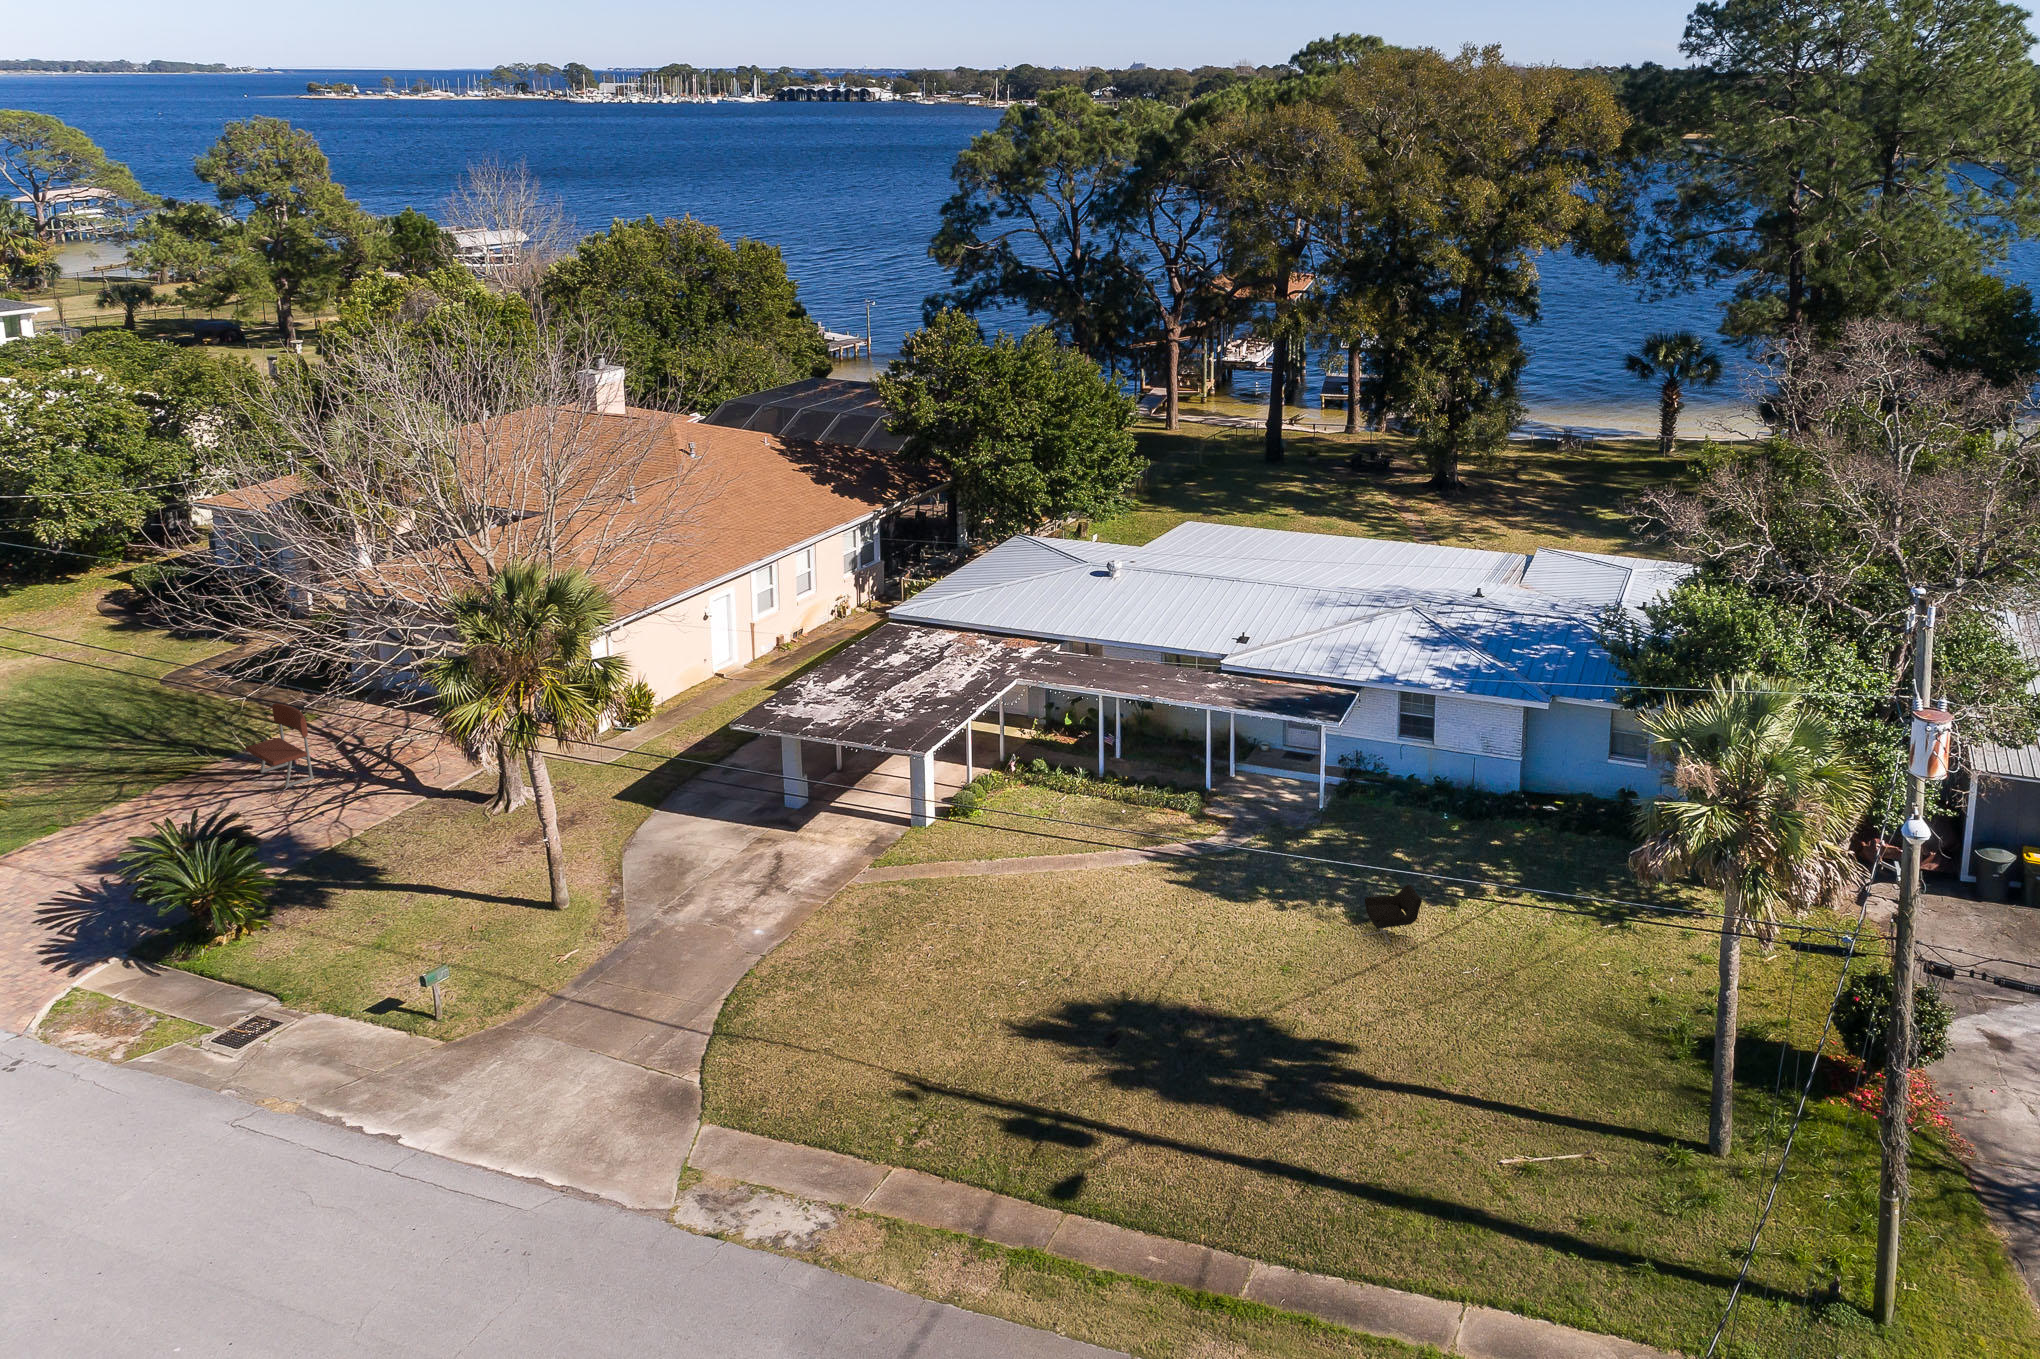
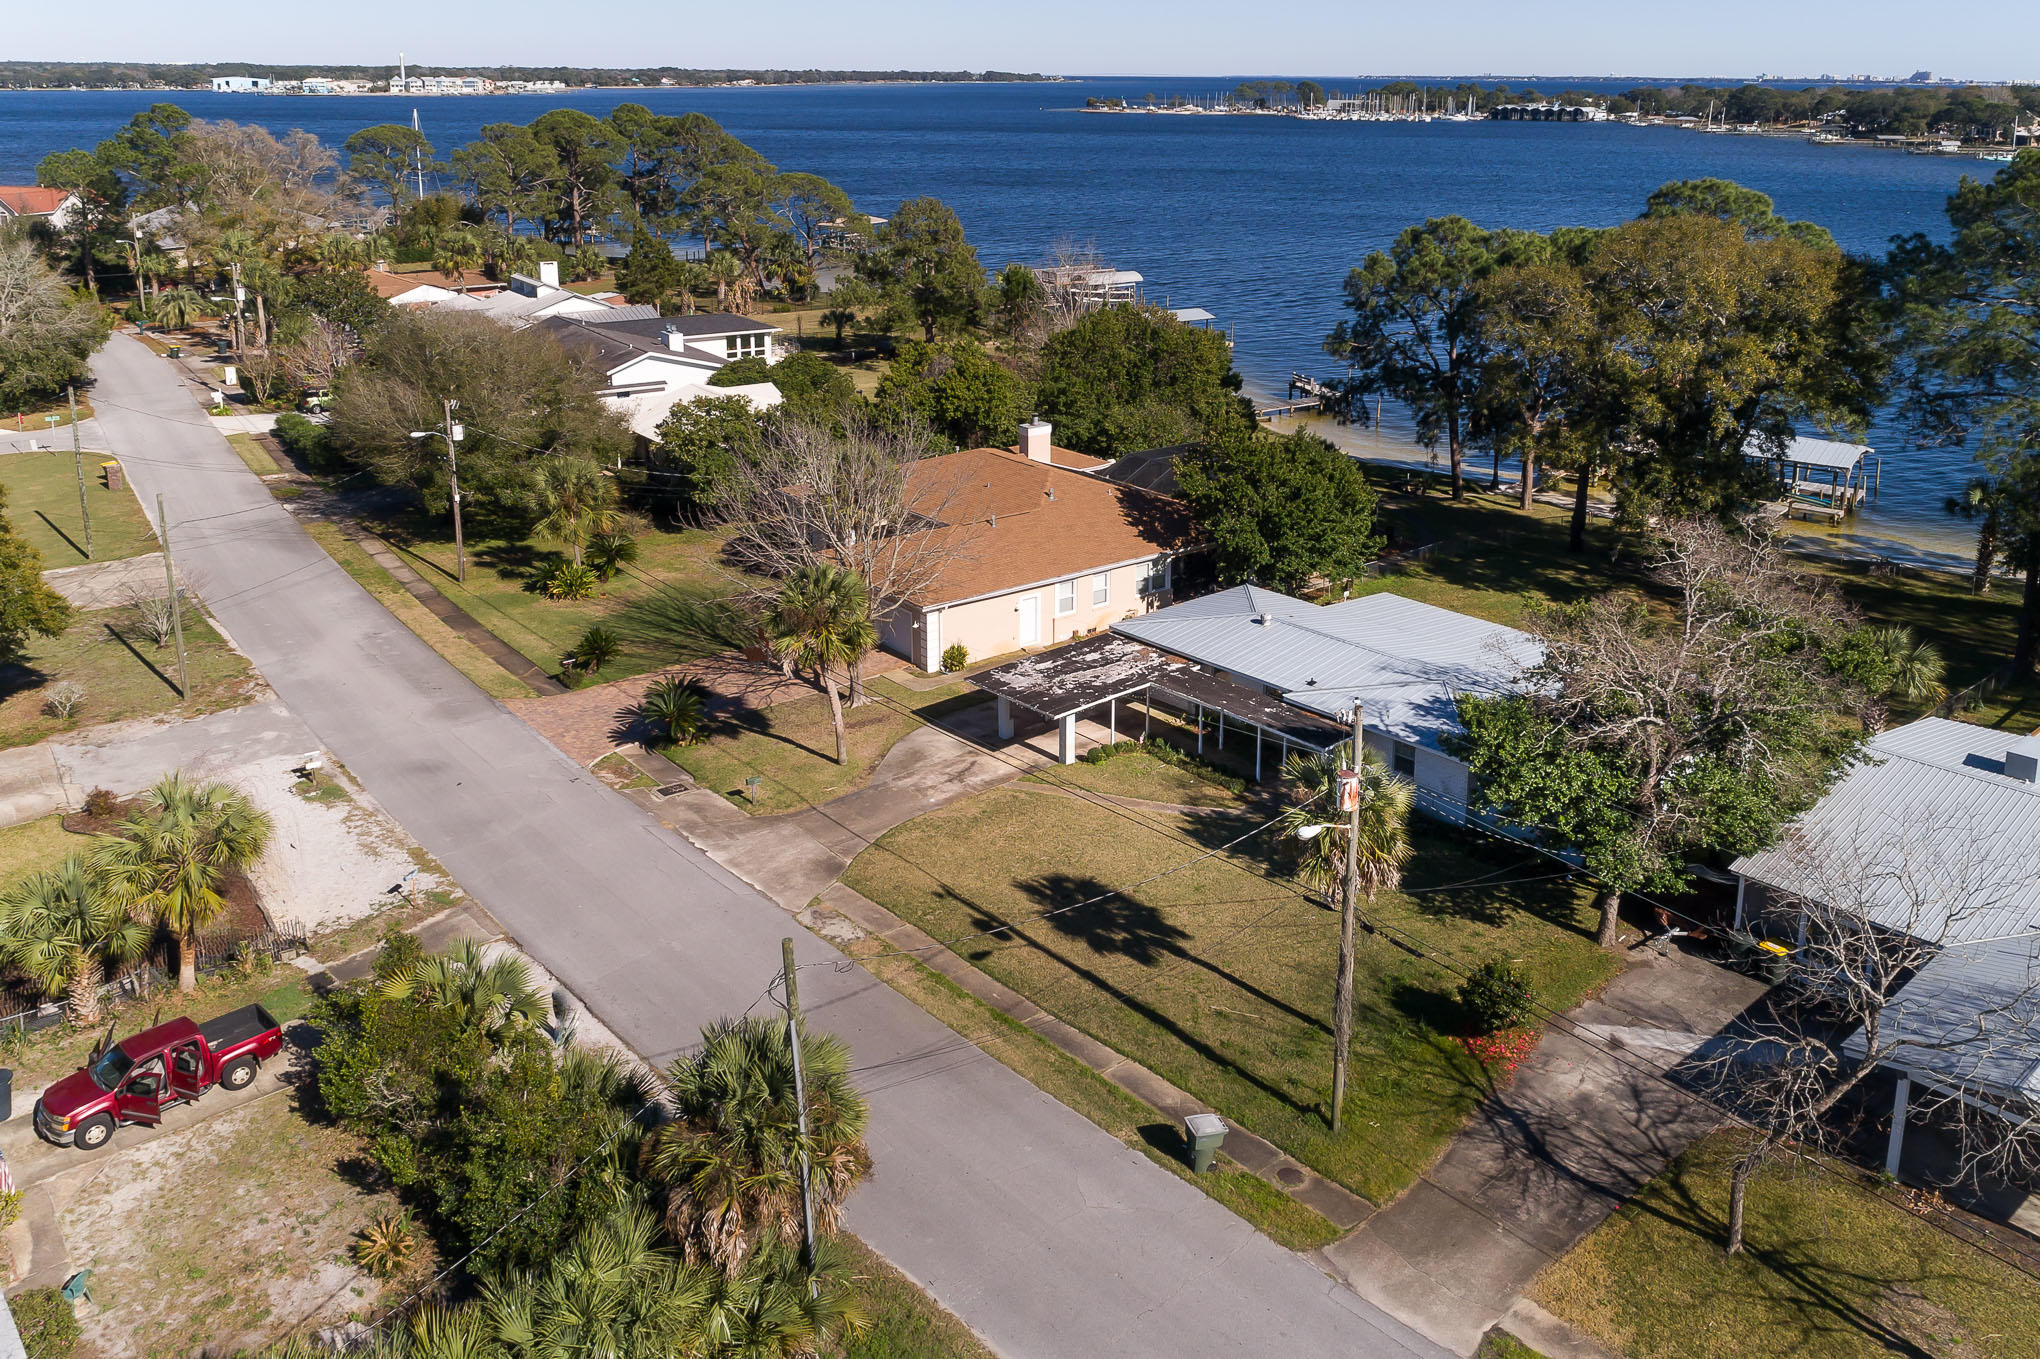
lounge chair: present [1362,884,1422,944] -> none [1274,860,1315,896]

